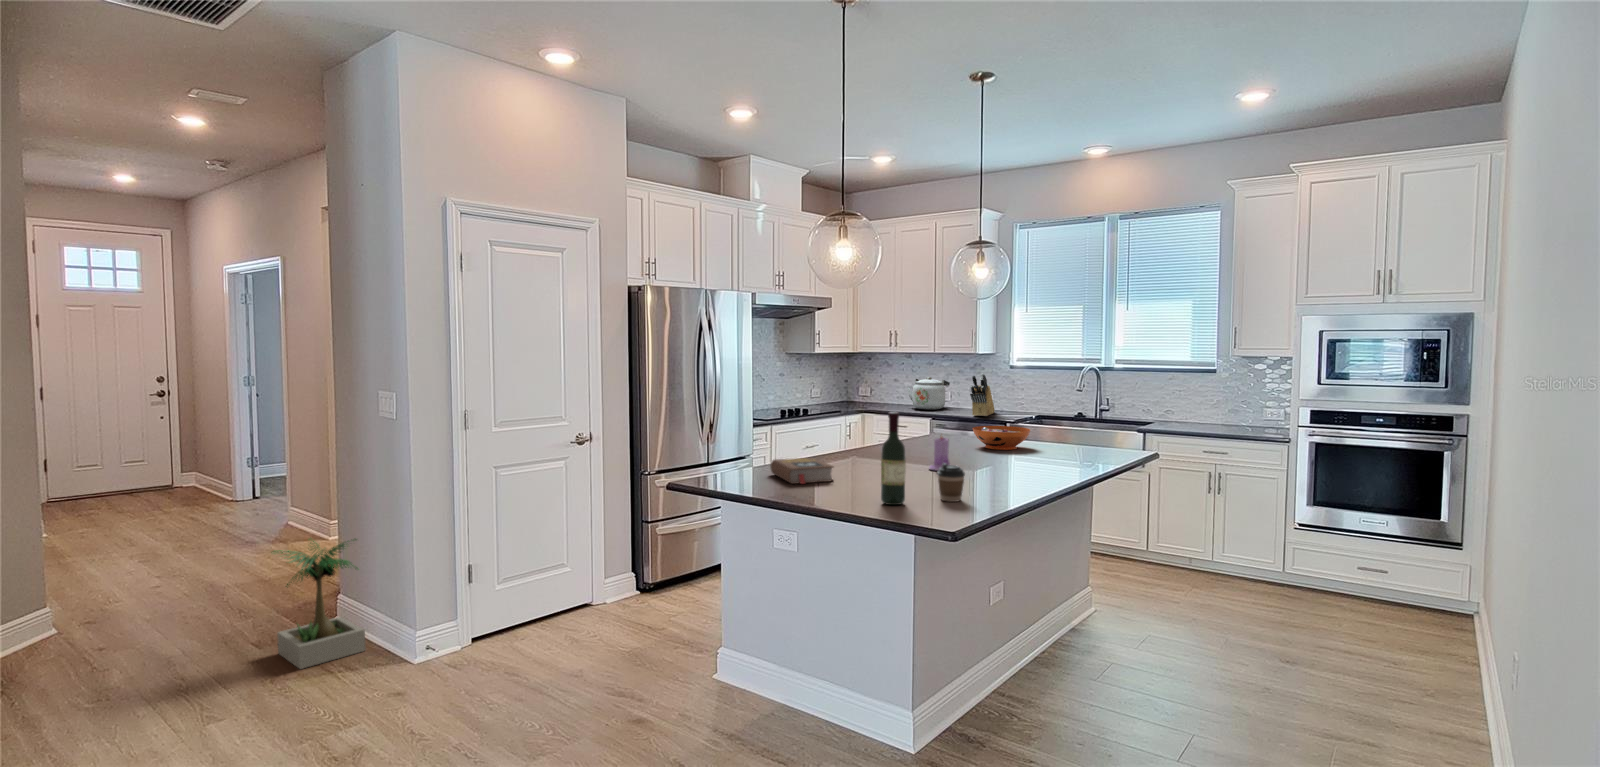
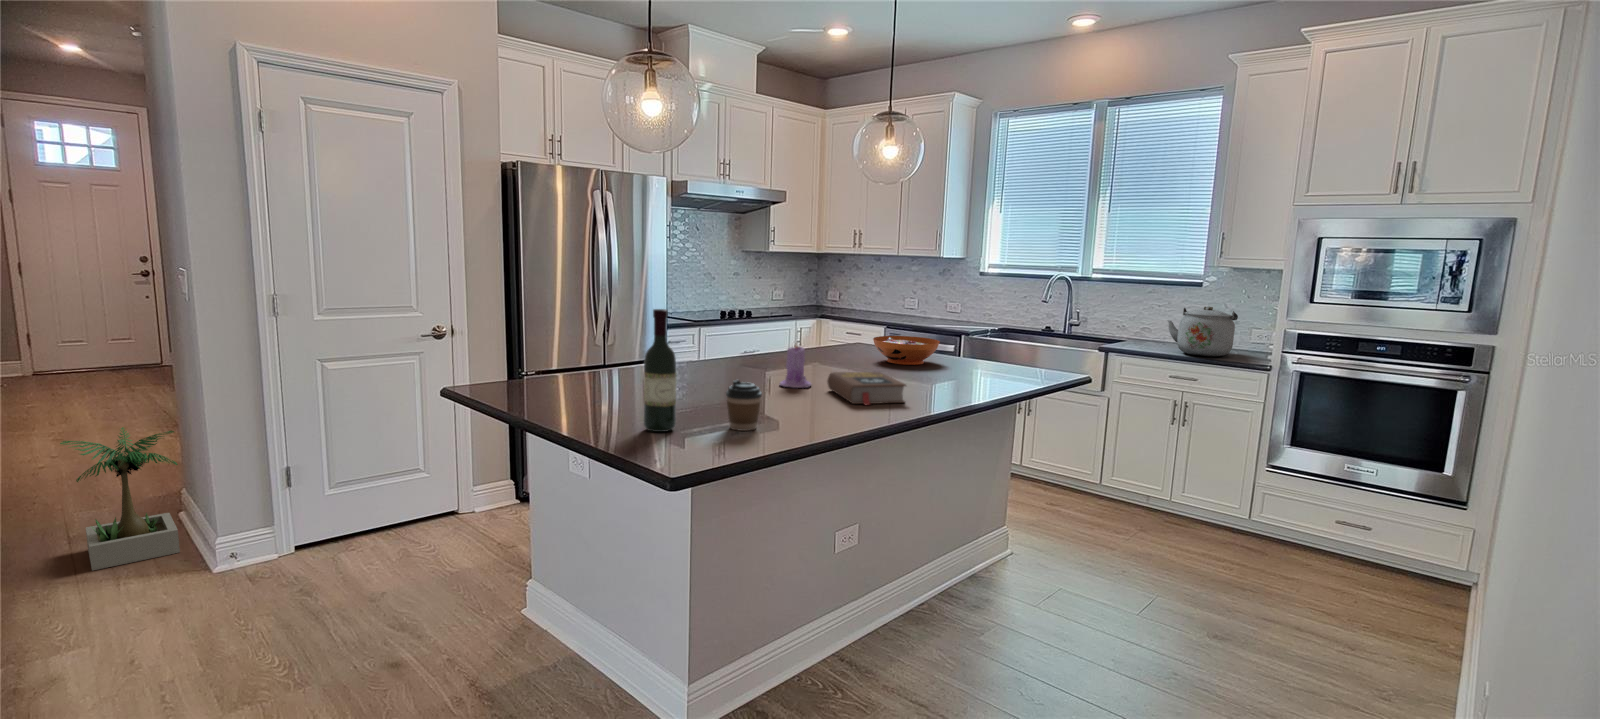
knife block: present [970,374,995,416] -> none [924,279,955,327]
kettle: present [907,377,950,410] -> present [1168,306,1238,356]
book: present [770,458,833,484] -> present [827,372,906,405]

